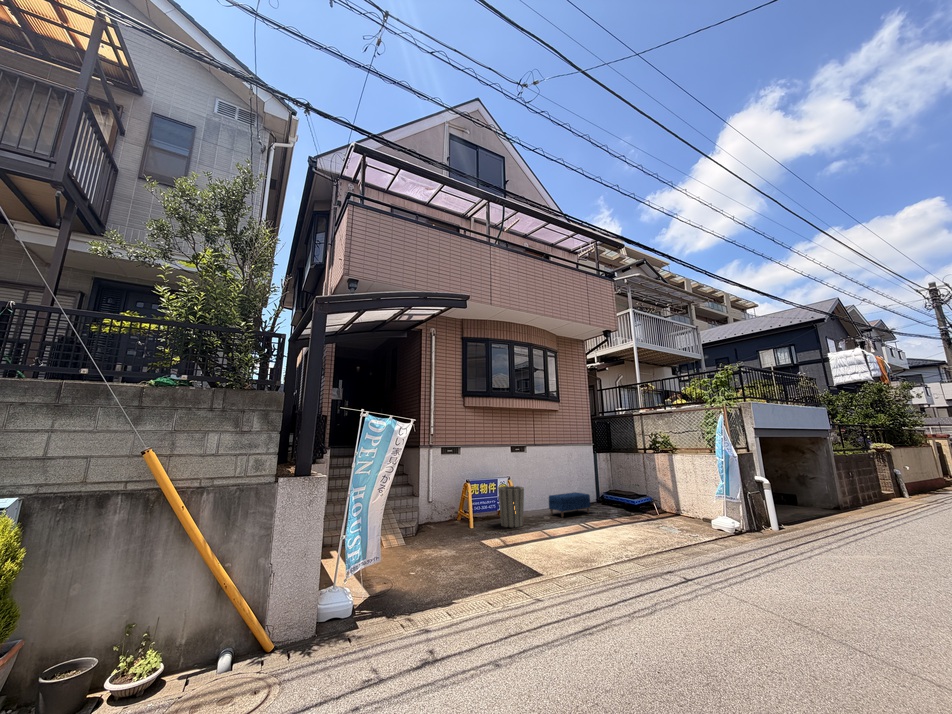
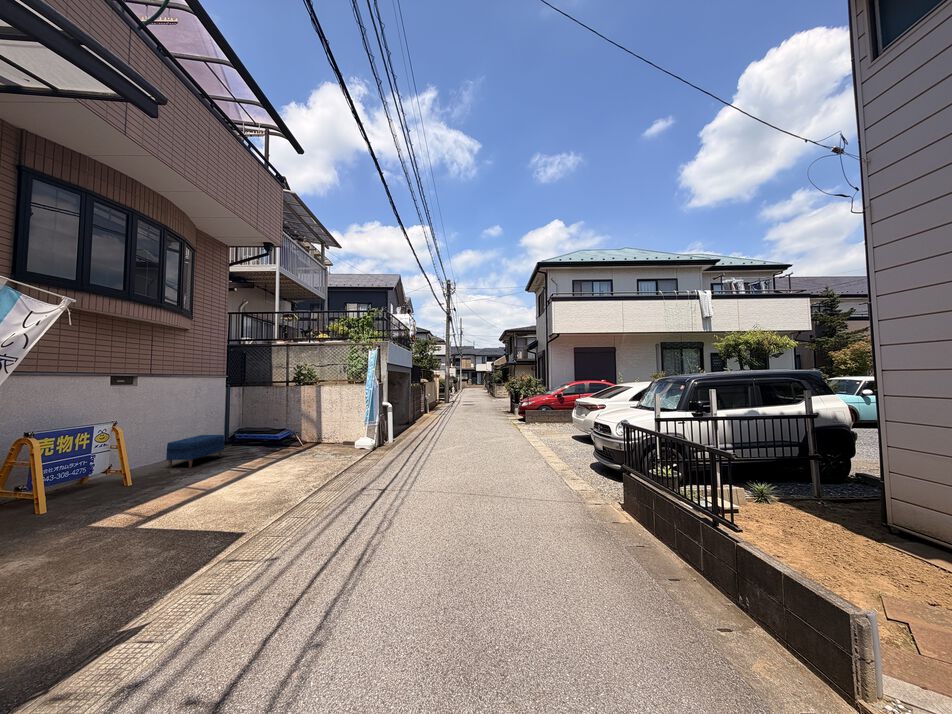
trash can: present [498,486,524,527] -> none [93,434,145,496]

